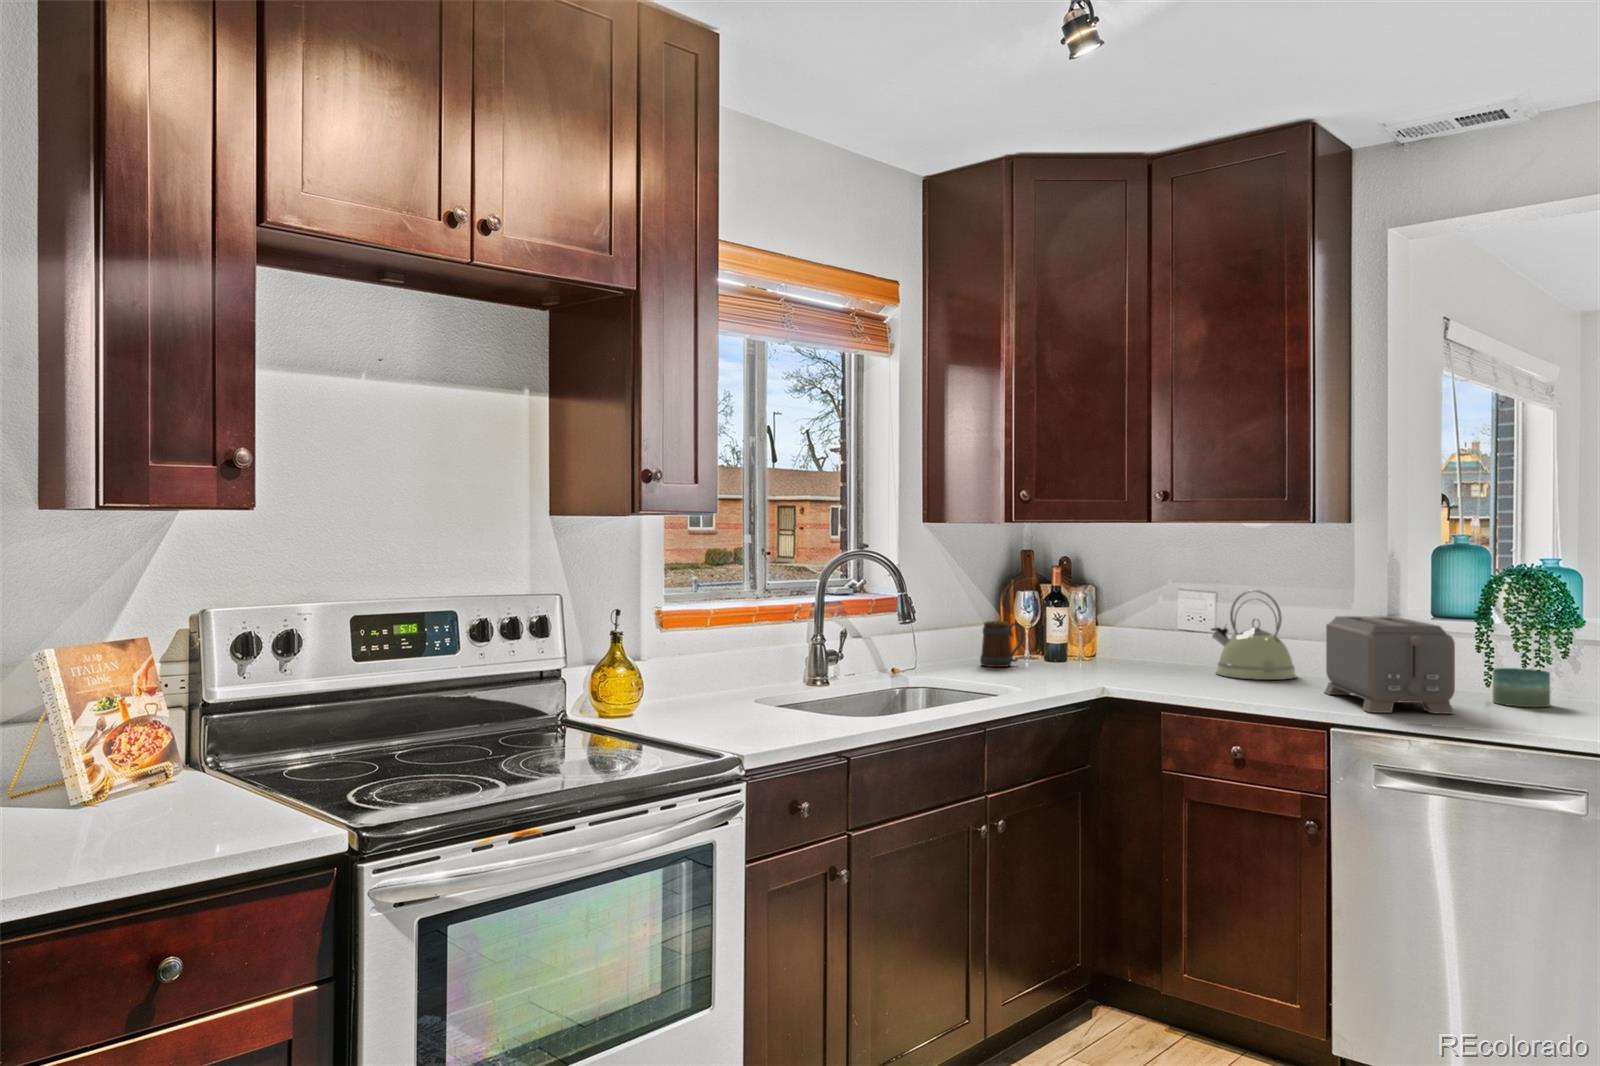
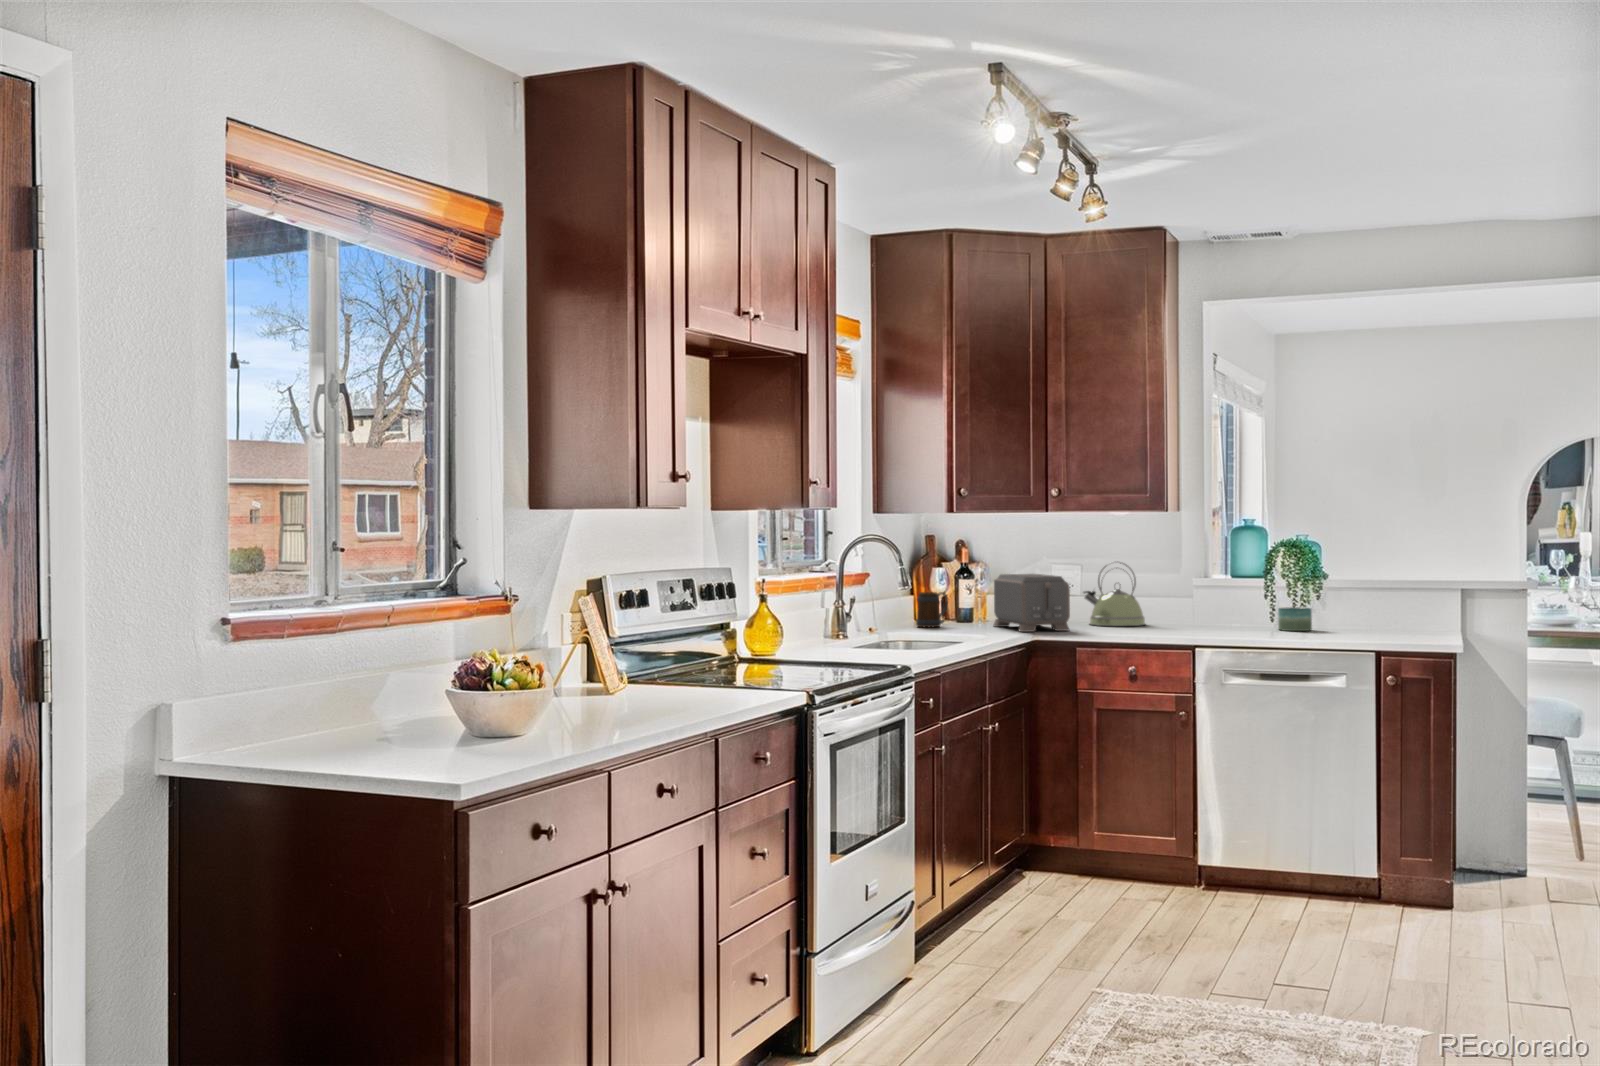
toaster: present [1324,616,1455,714] -> present [994,574,1070,632]

